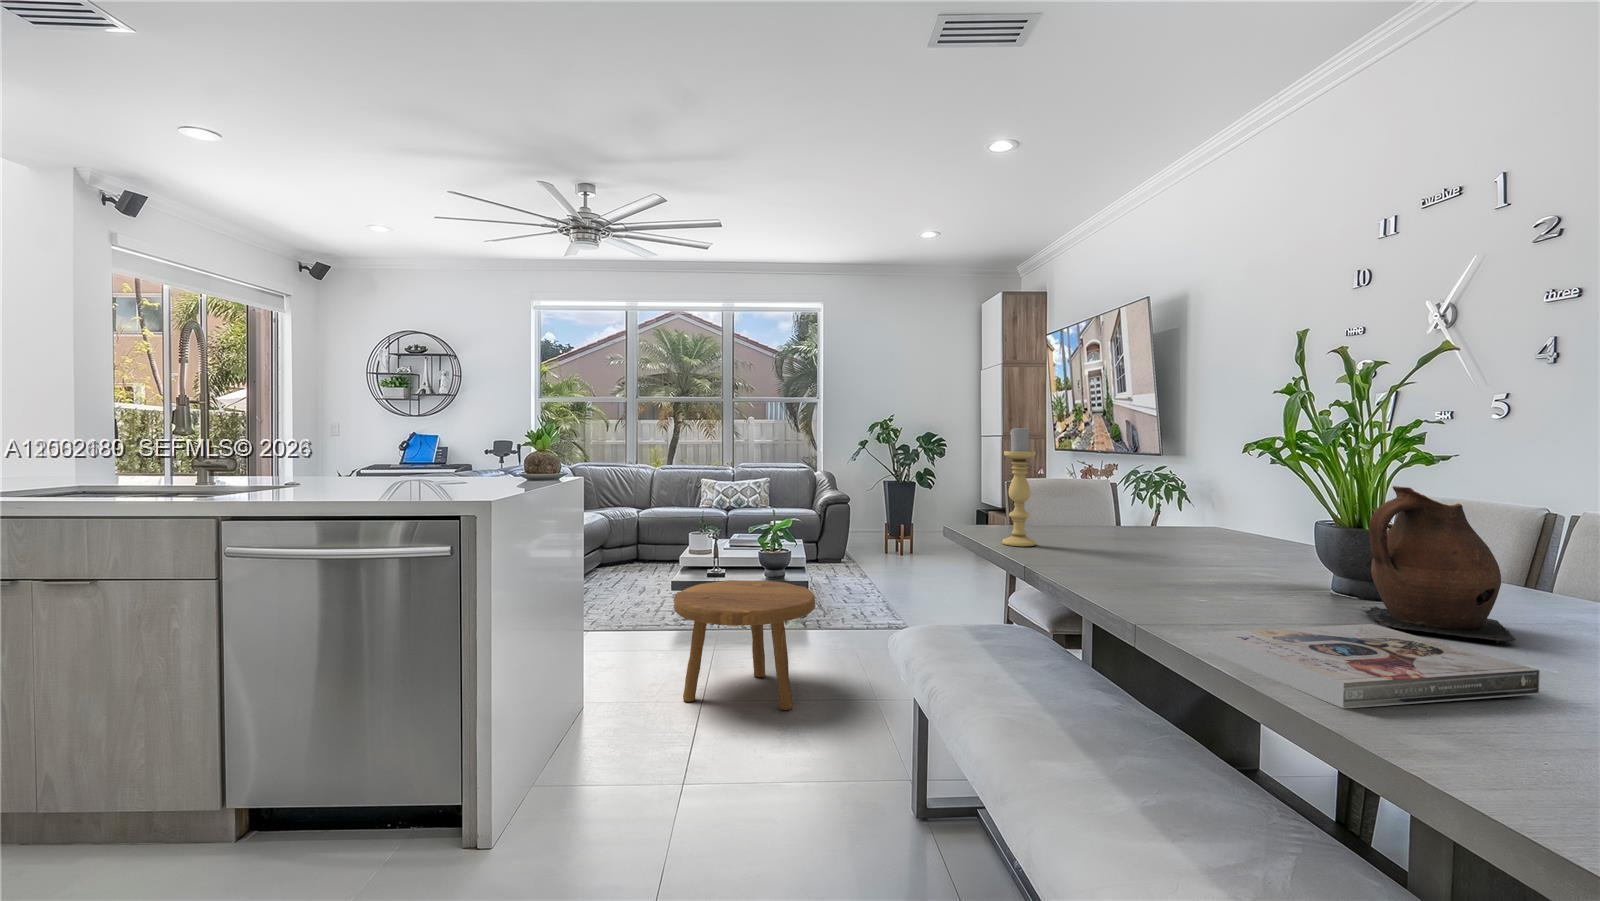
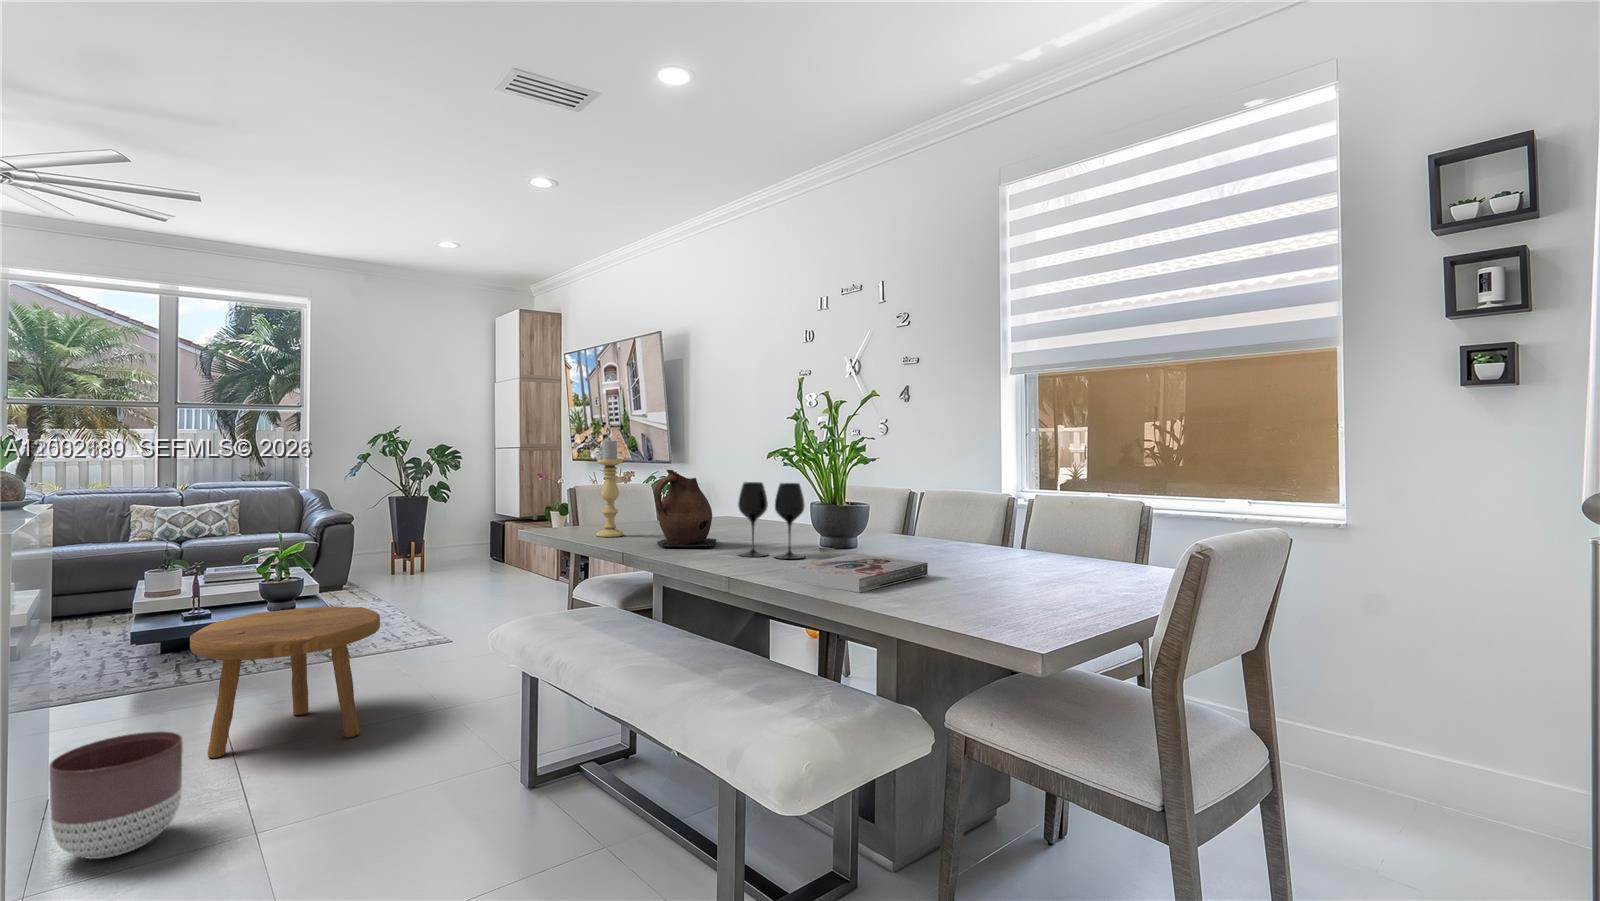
ceramic pitcher: present [1363,486,1516,644] -> present [654,470,716,547]
wine glass: none [1166,489,1281,614] -> present [738,482,805,559]
planter: none [554,672,638,771] -> present [49,731,183,859]

